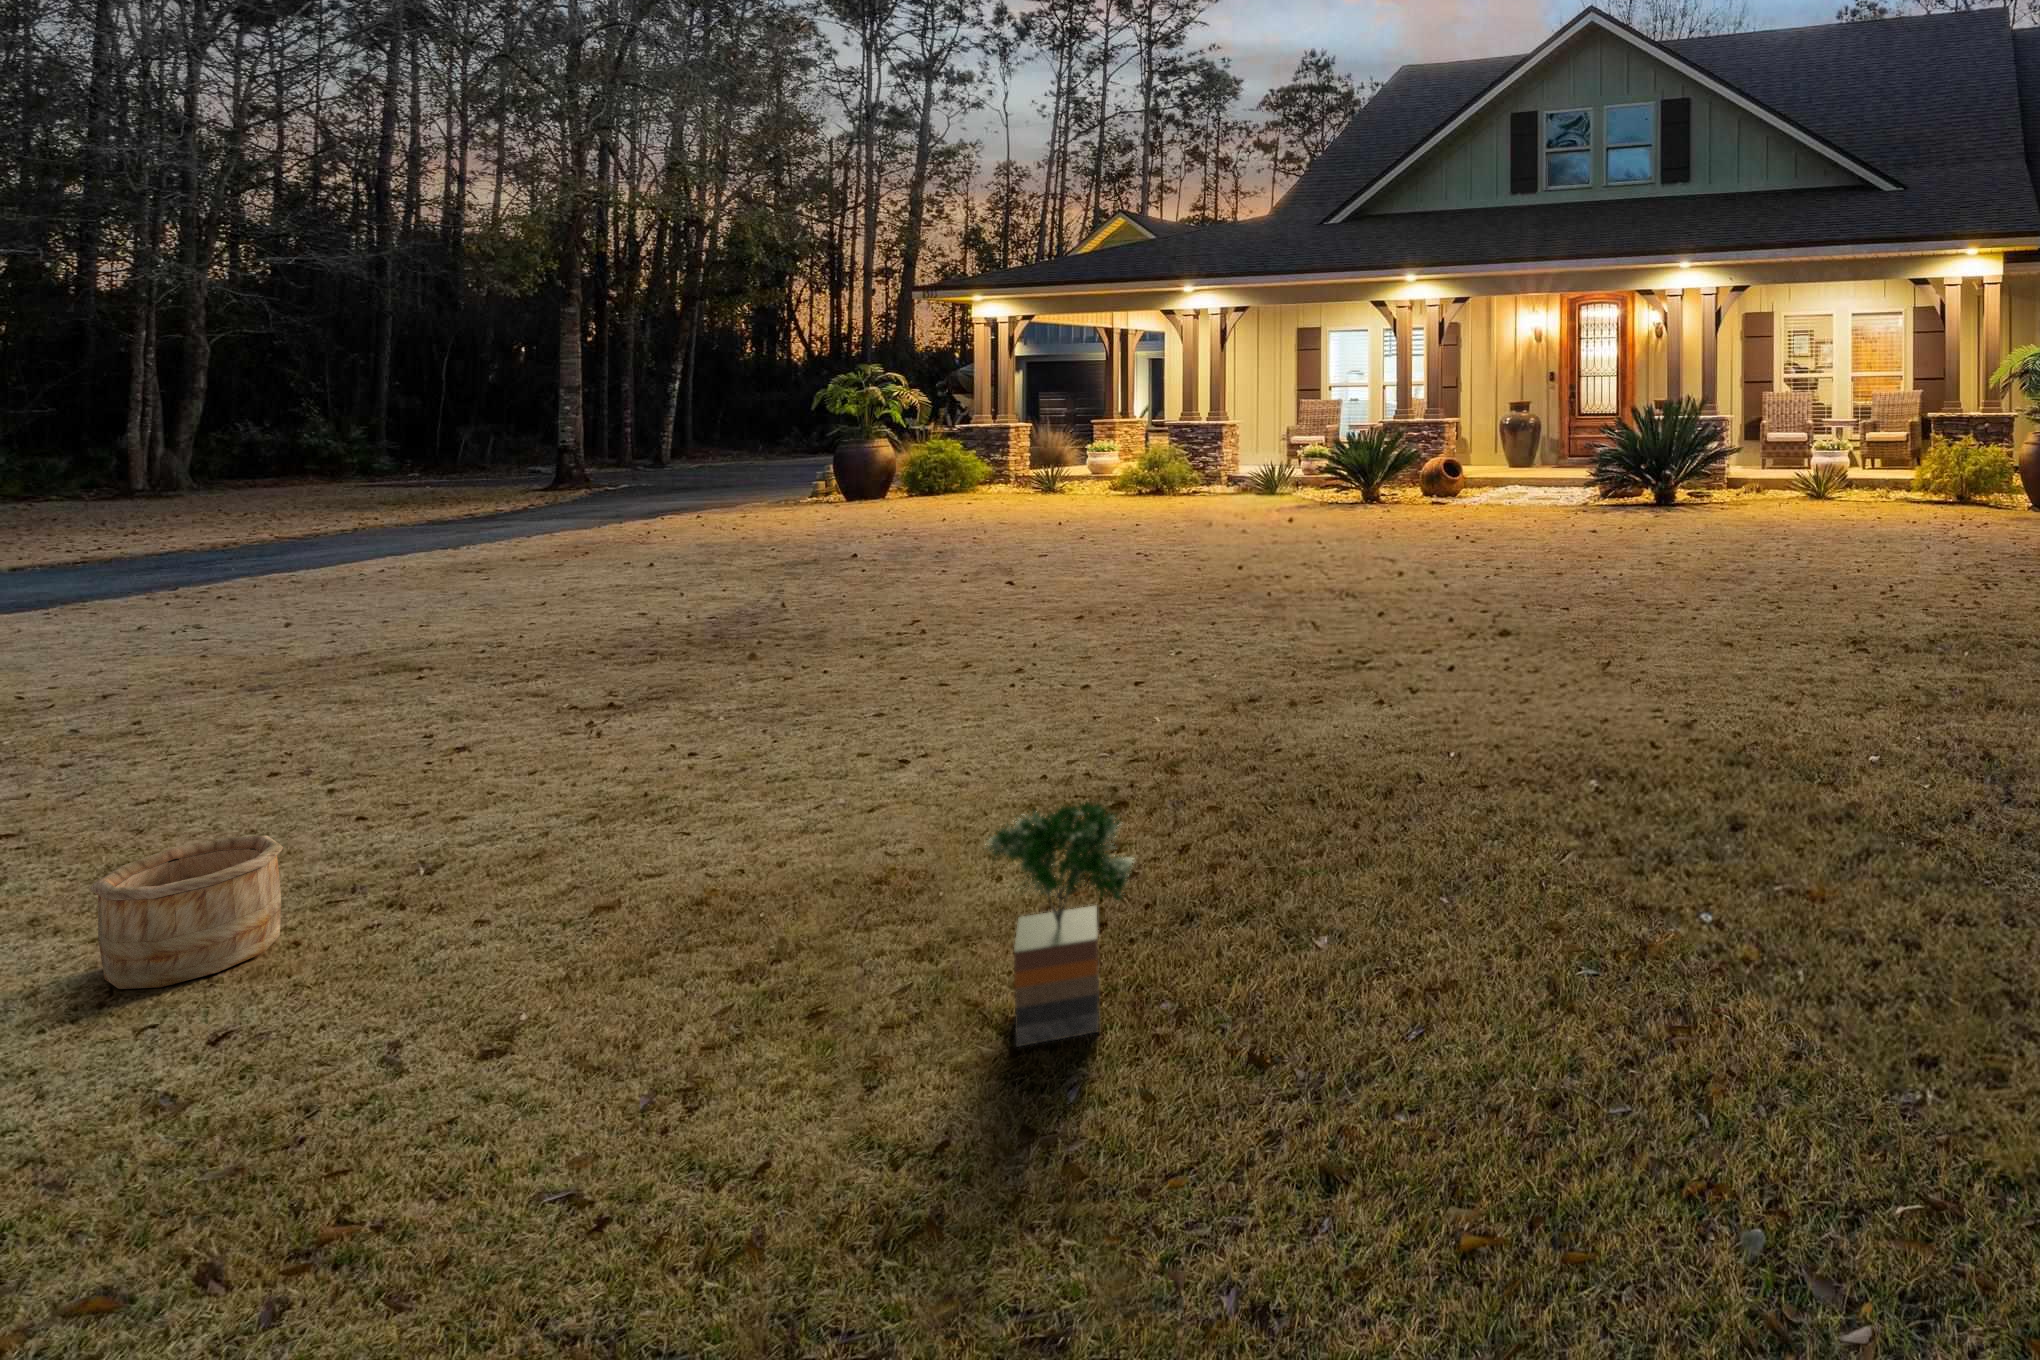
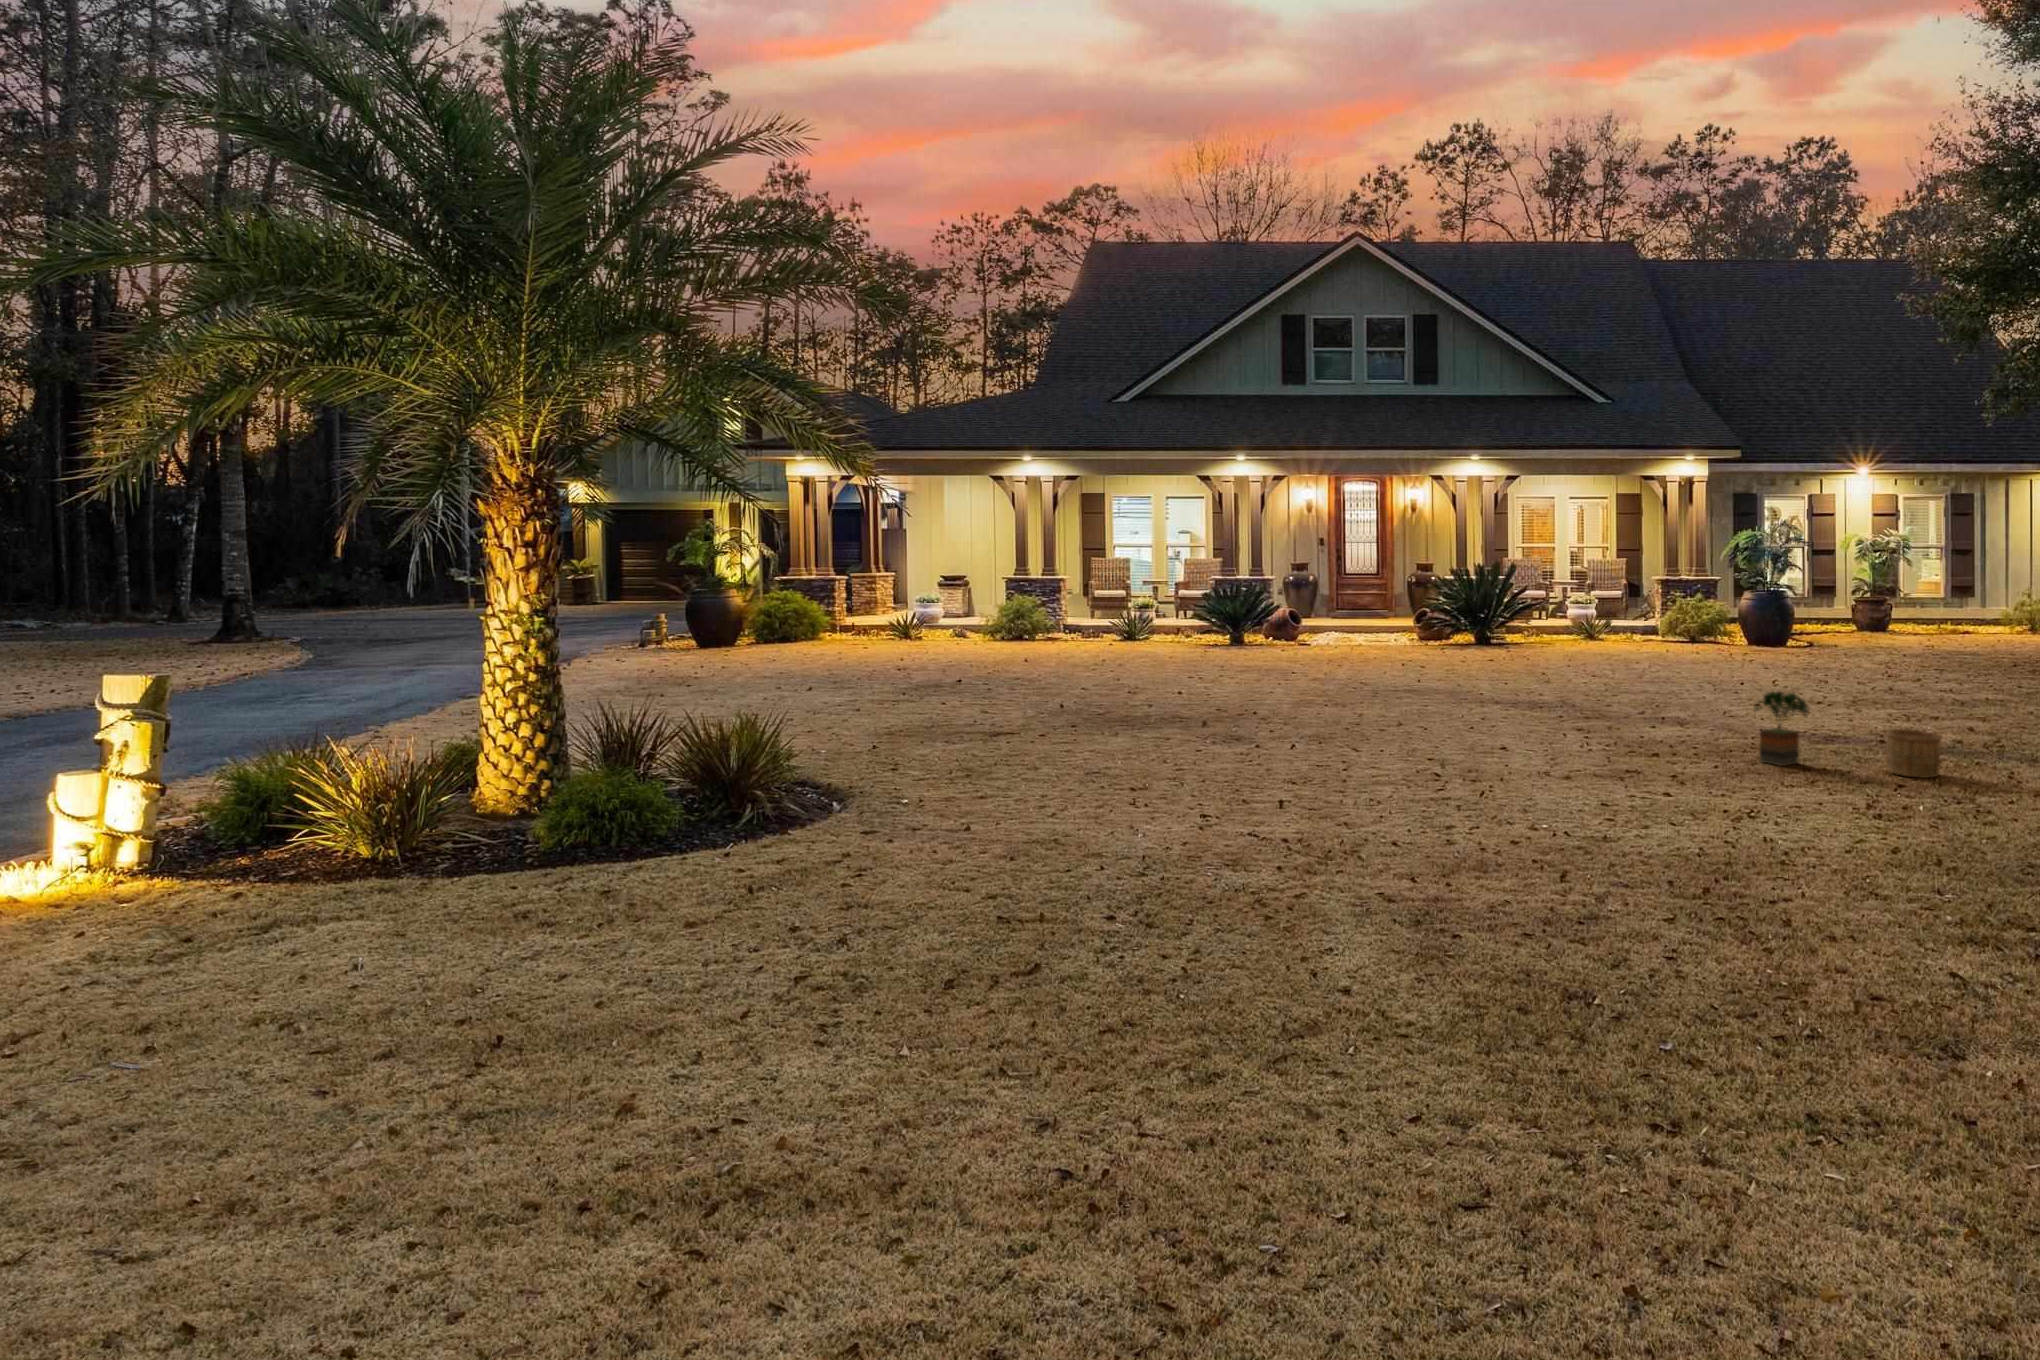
wooden bucket: present [90,836,283,989] -> present [1886,729,1942,778]

